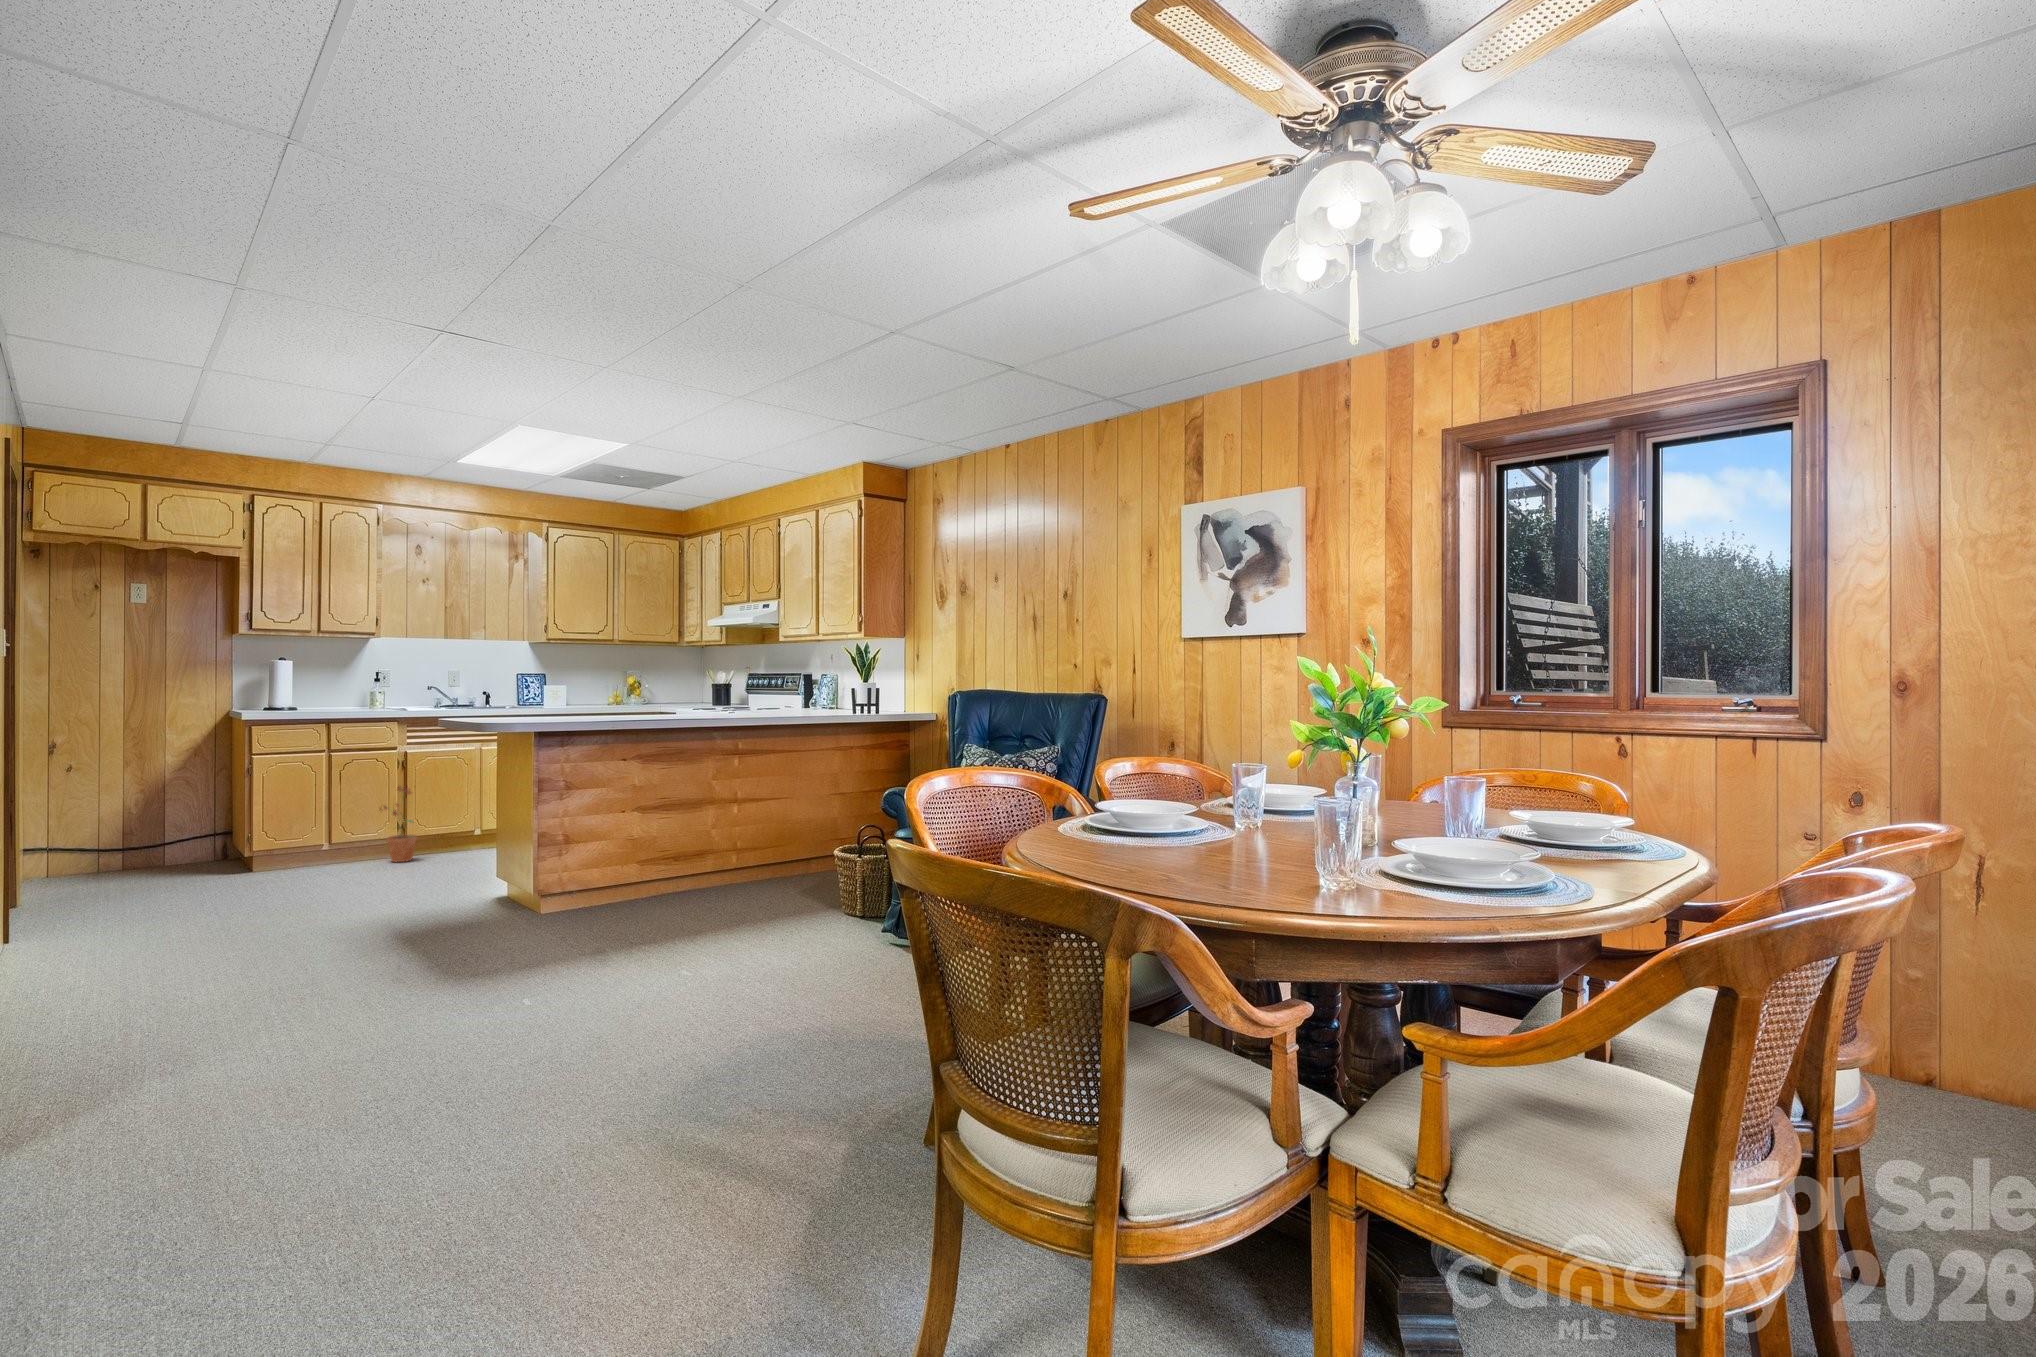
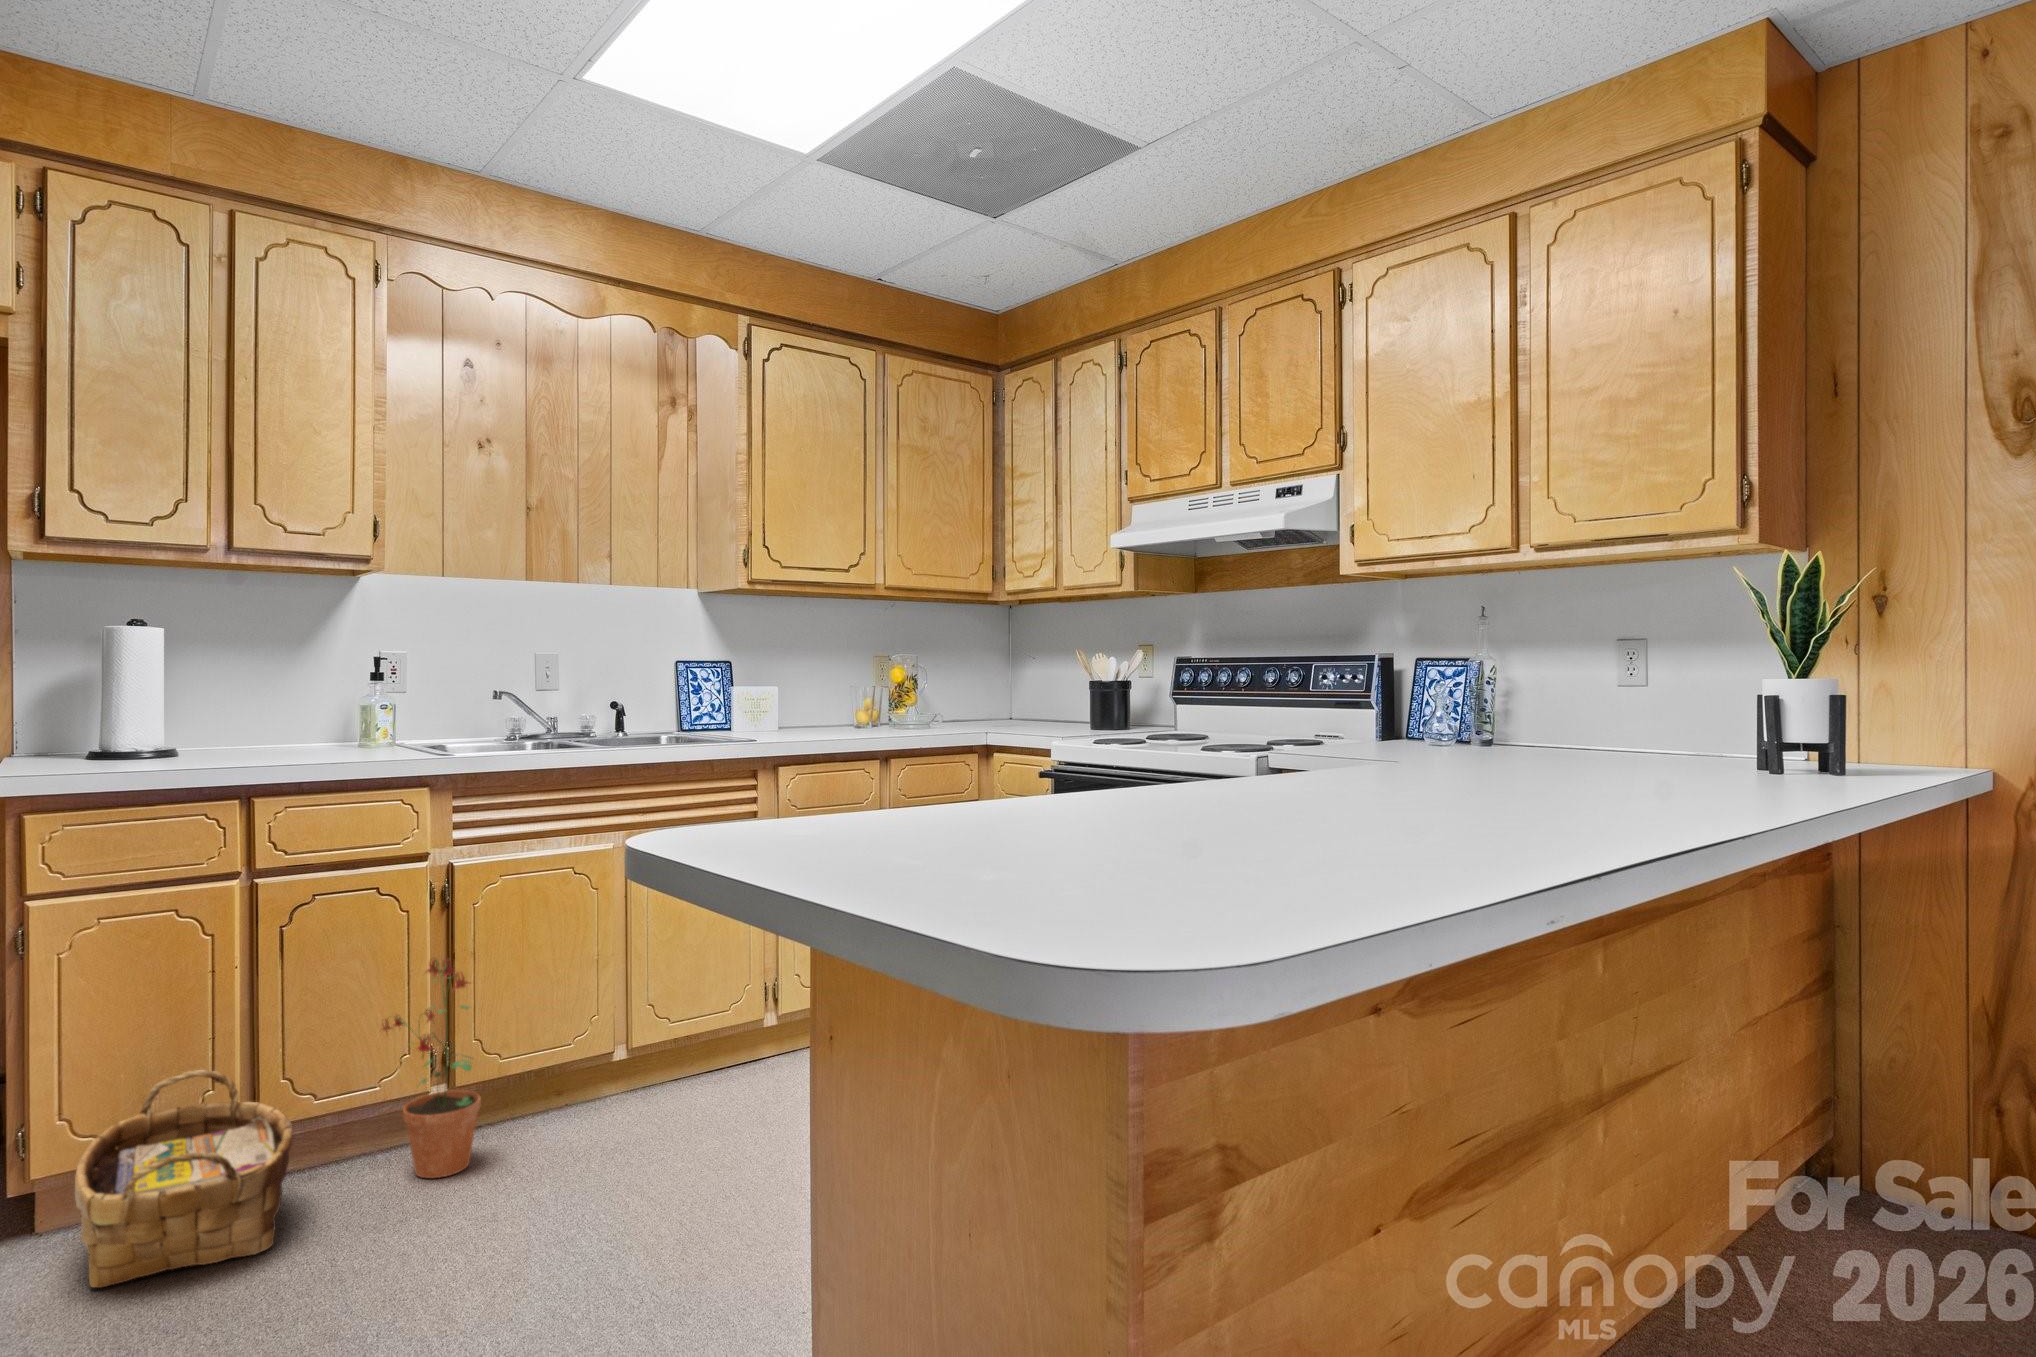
woven basket: none [273,819,346,878] -> present [75,1070,293,1288]

